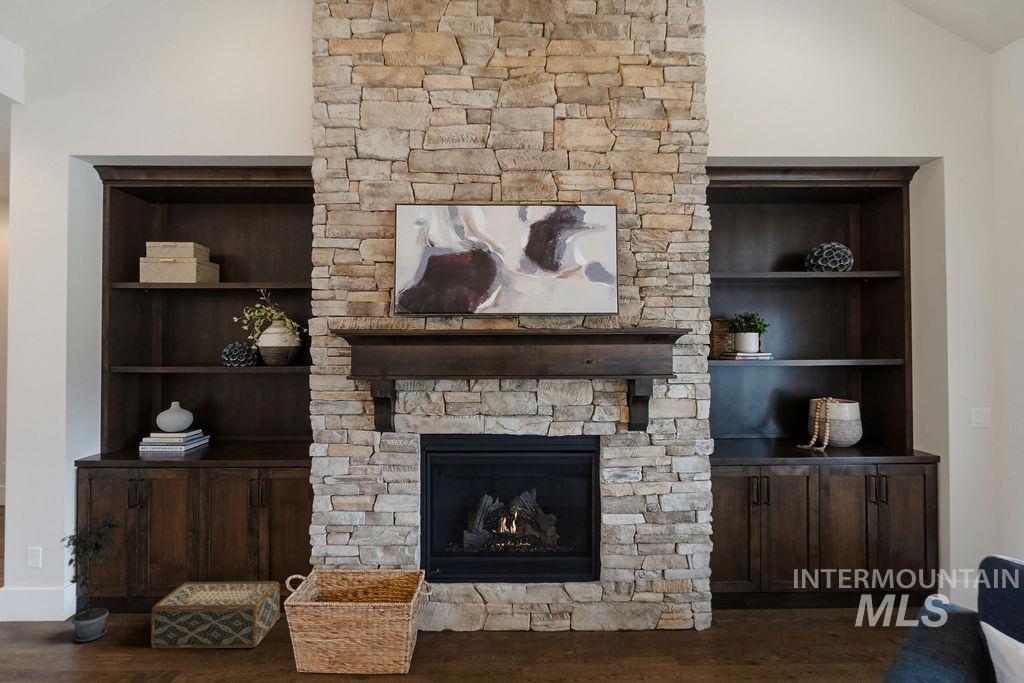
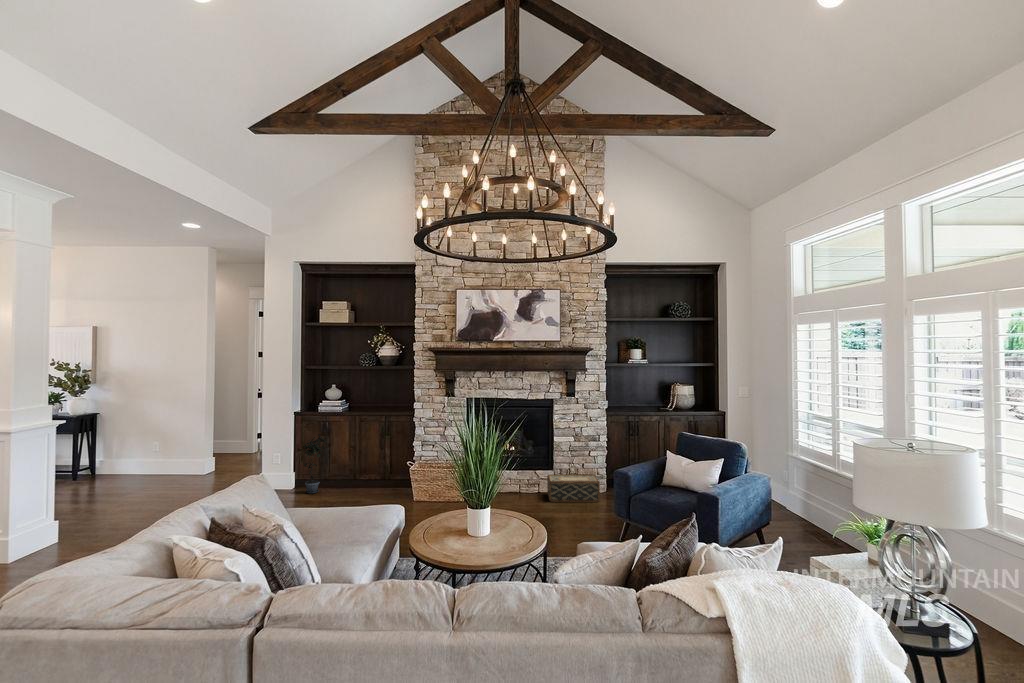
woven basket: present [151,581,280,648] -> present [547,475,600,502]

